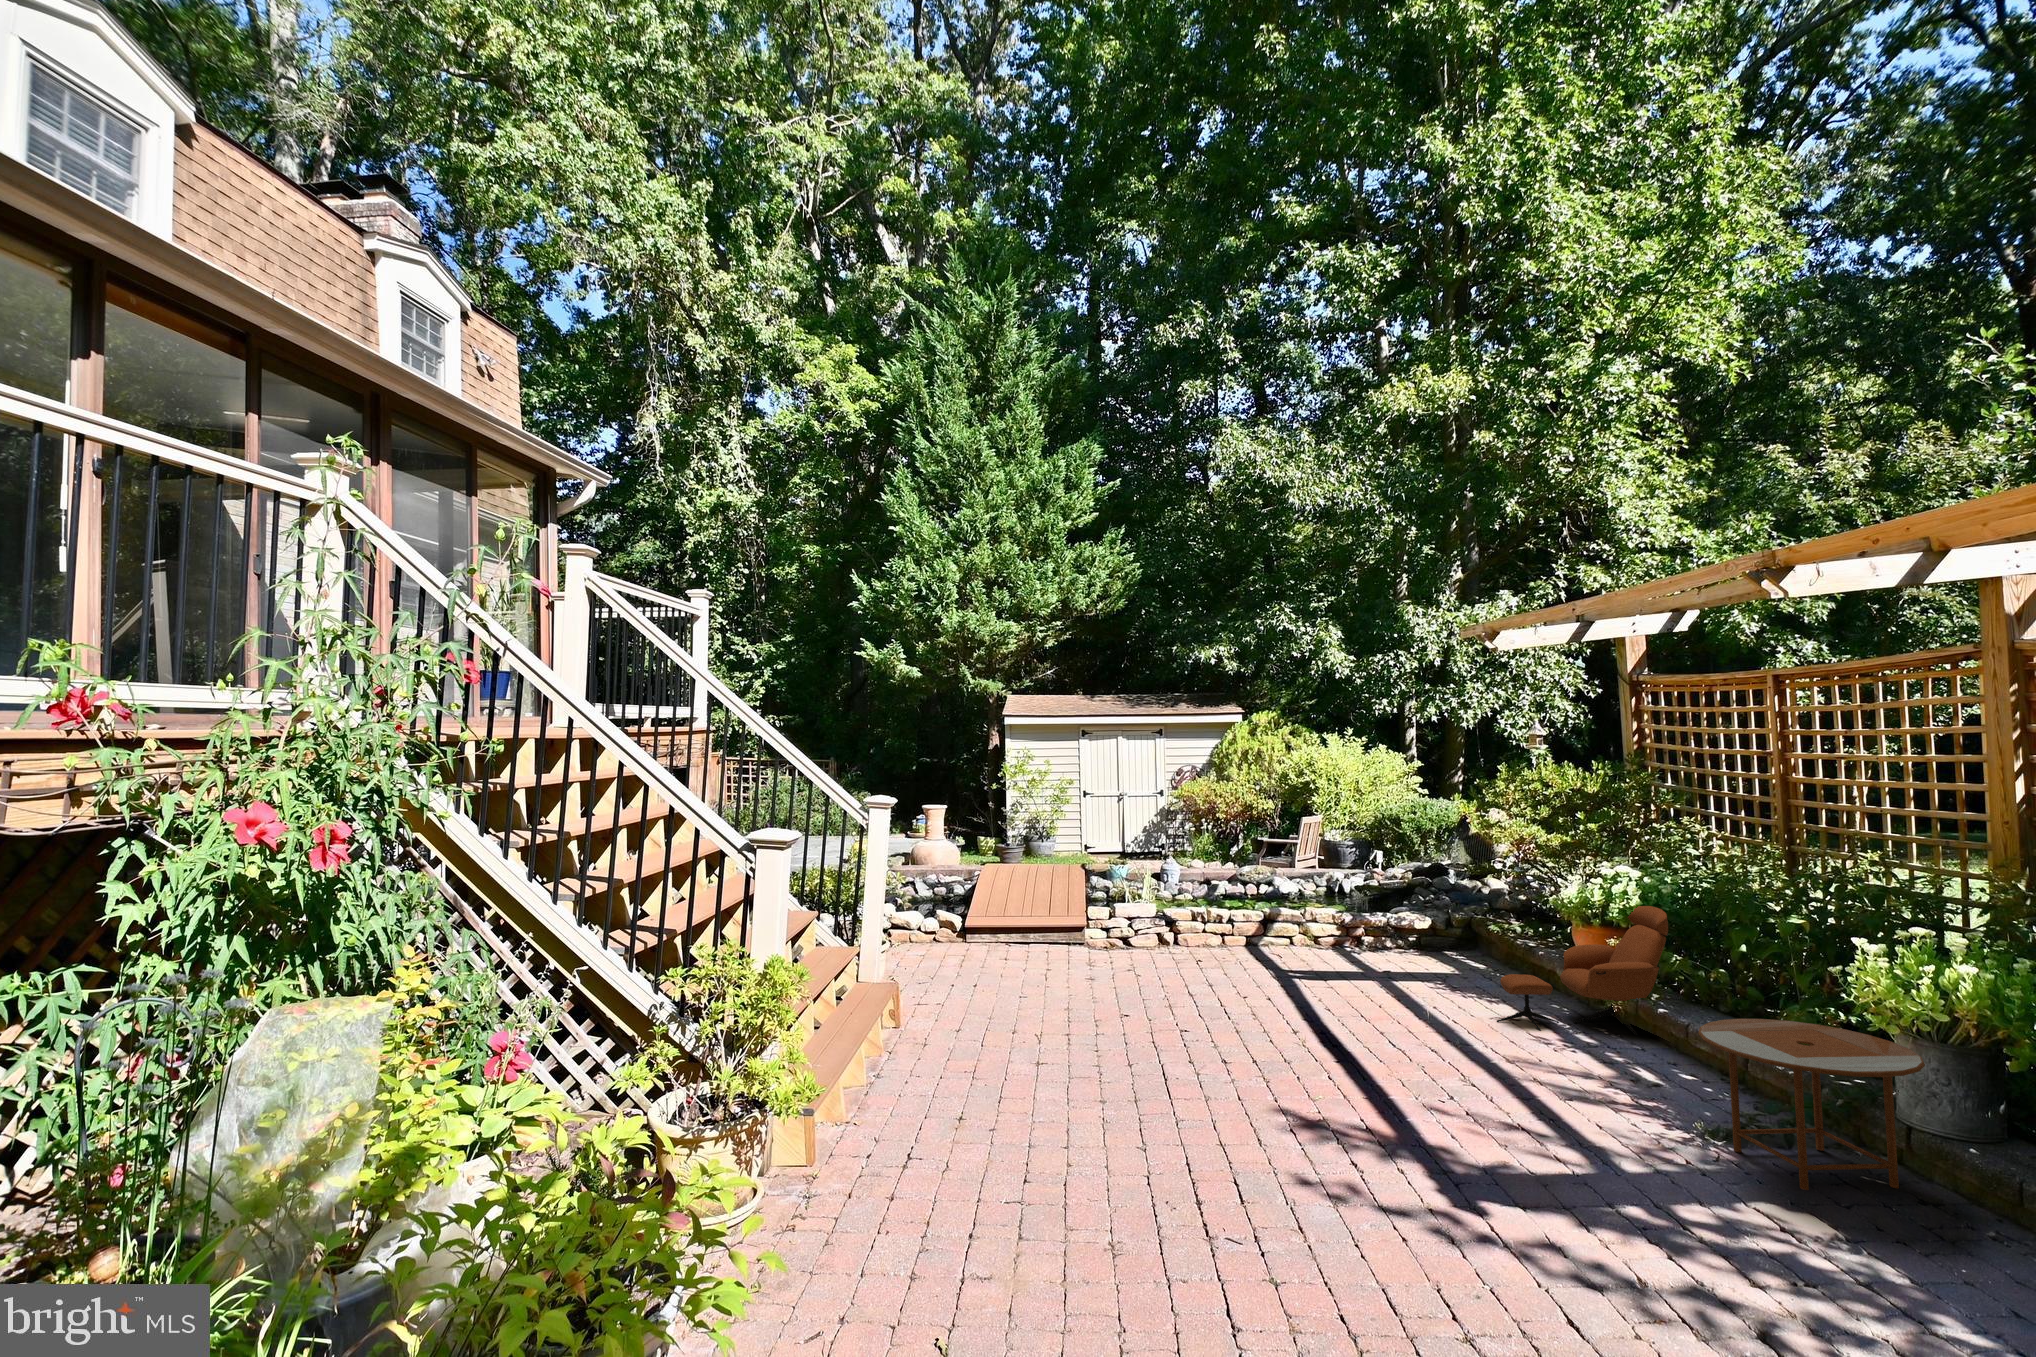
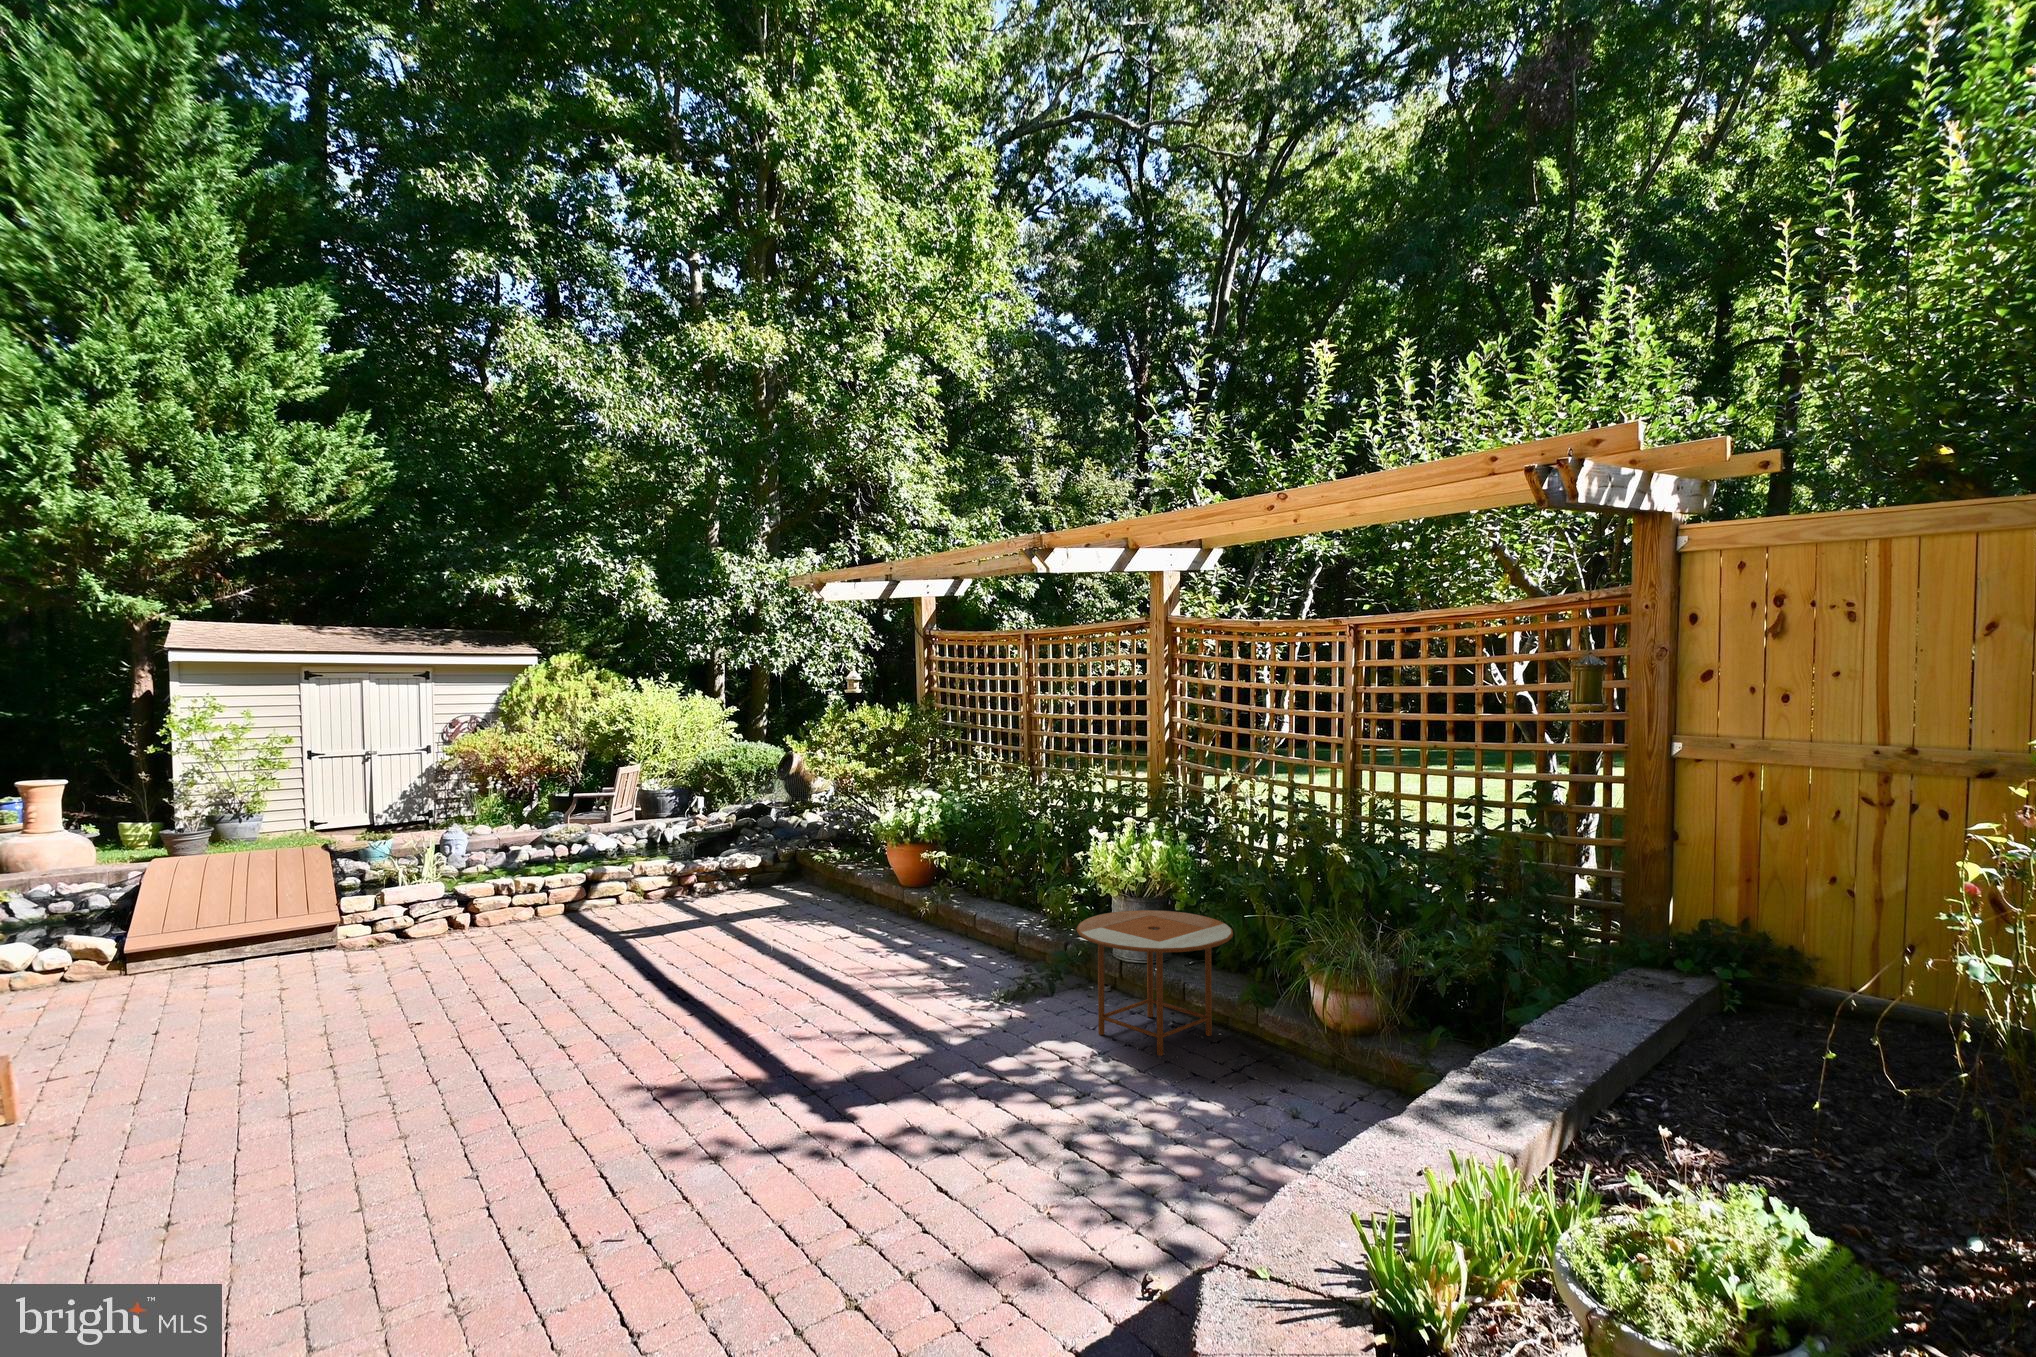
lounge chair: present [1497,906,1668,1035] -> none [860,825,1000,956]

